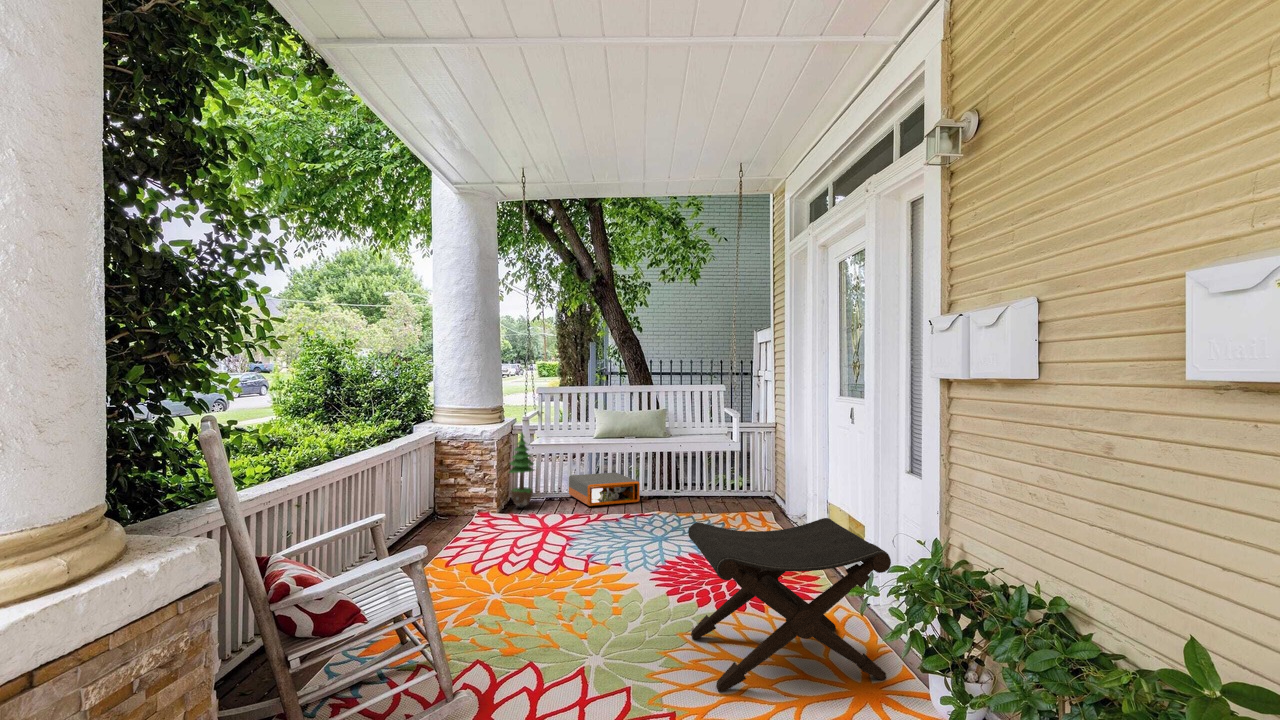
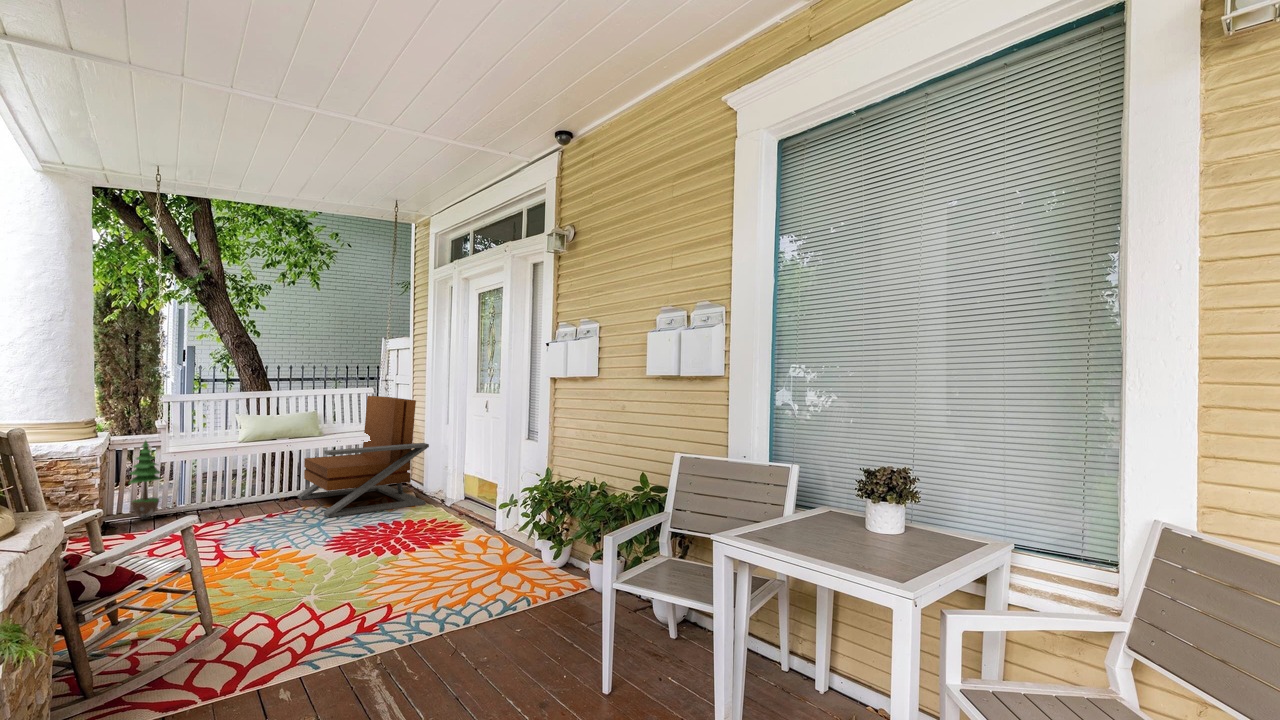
lounge chair: none [657,395,788,534] -> present [298,396,429,517]
storage box: present [569,473,640,506] -> none [195,476,280,508]
footstool: present [688,518,891,691] -> none [378,474,522,590]

